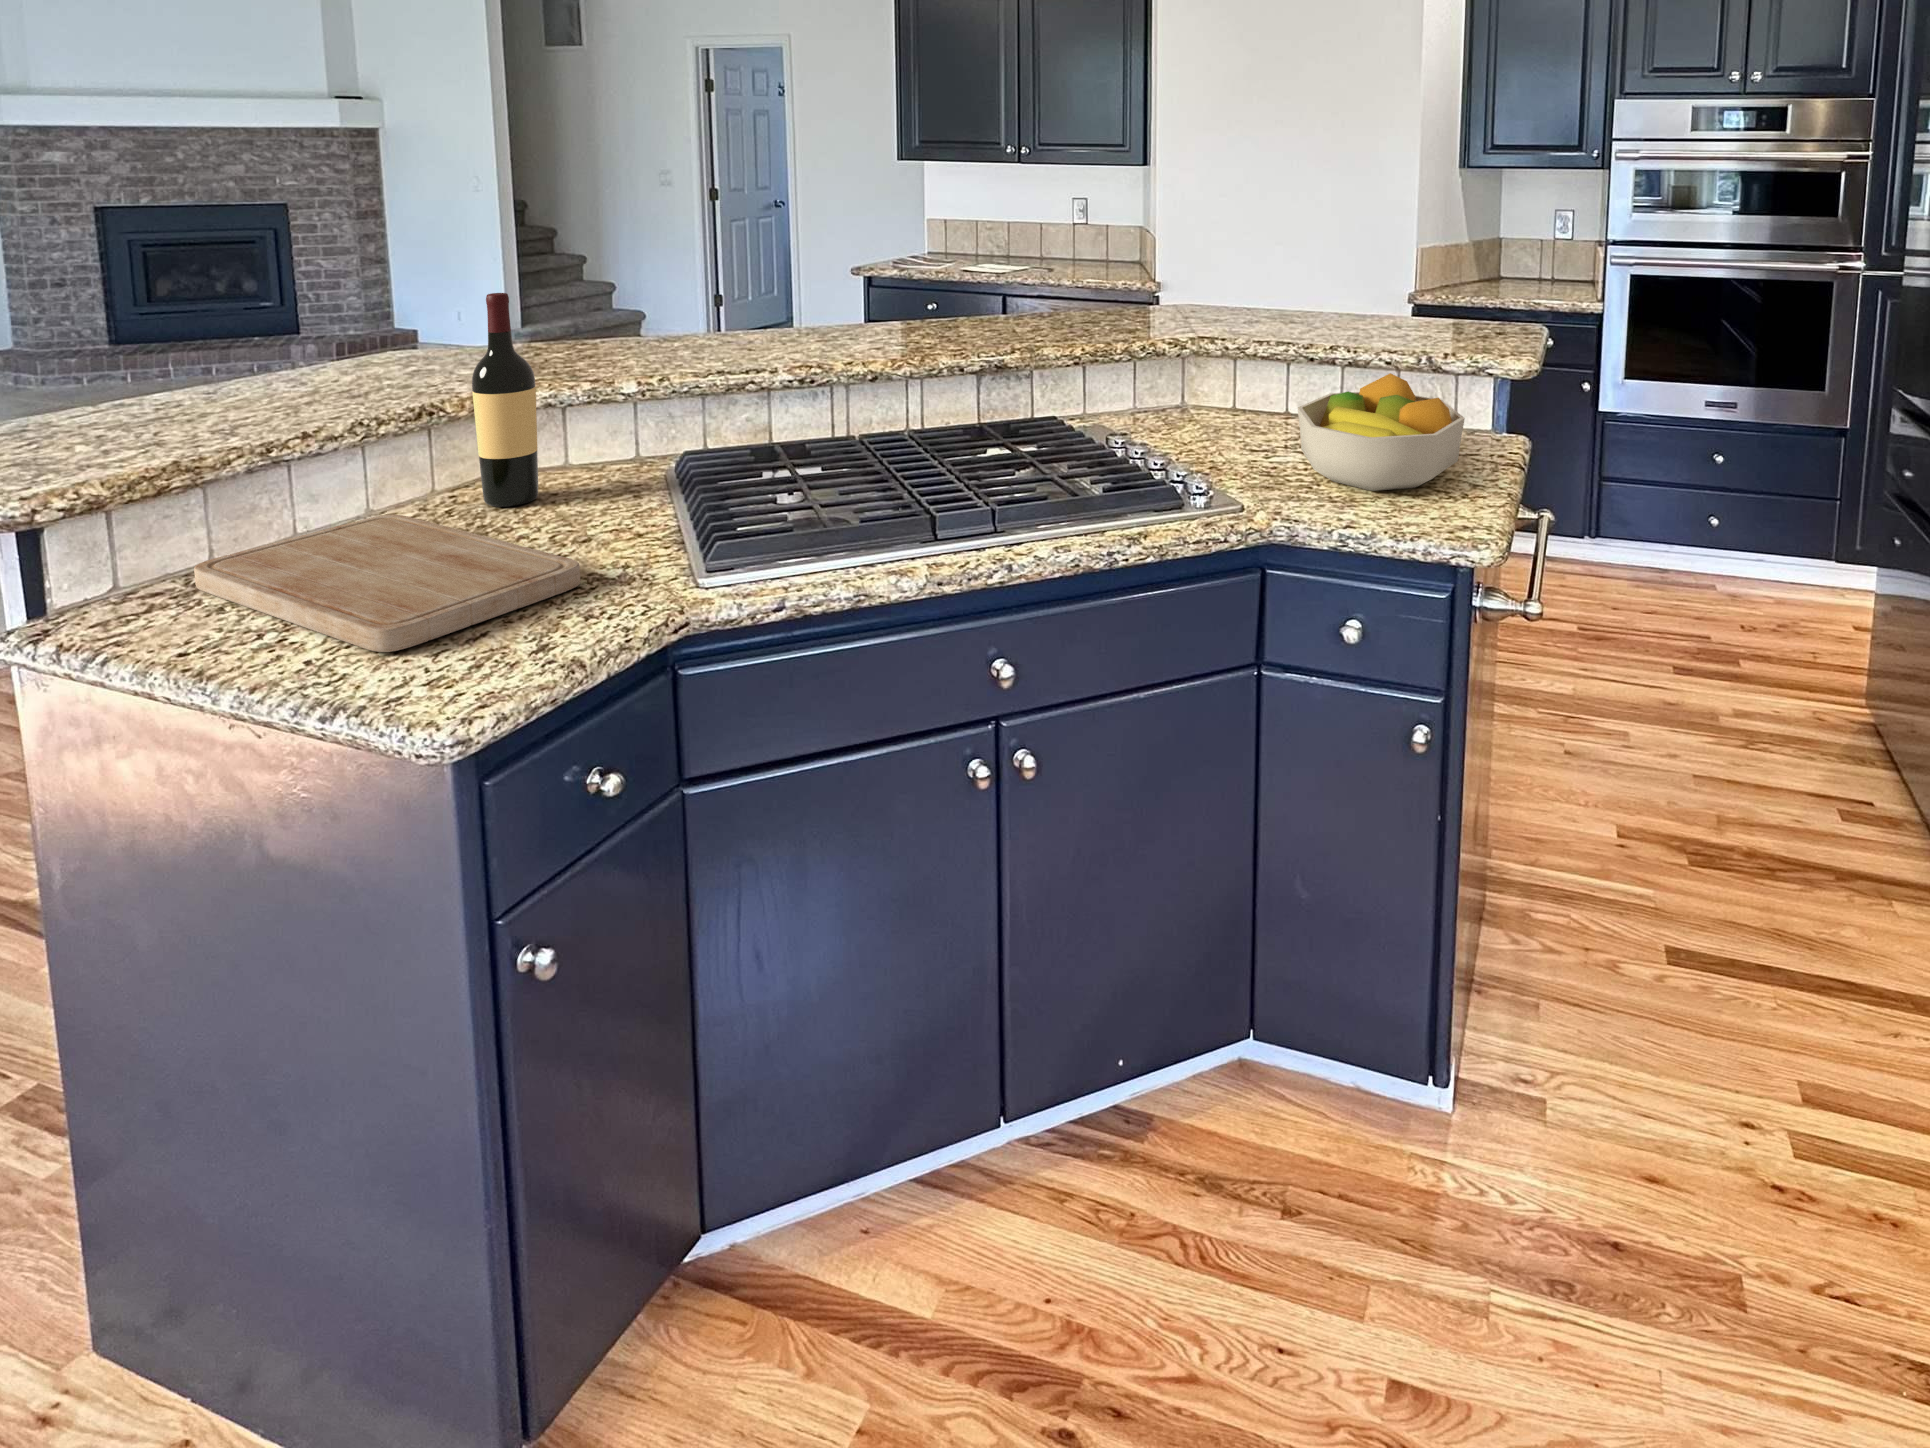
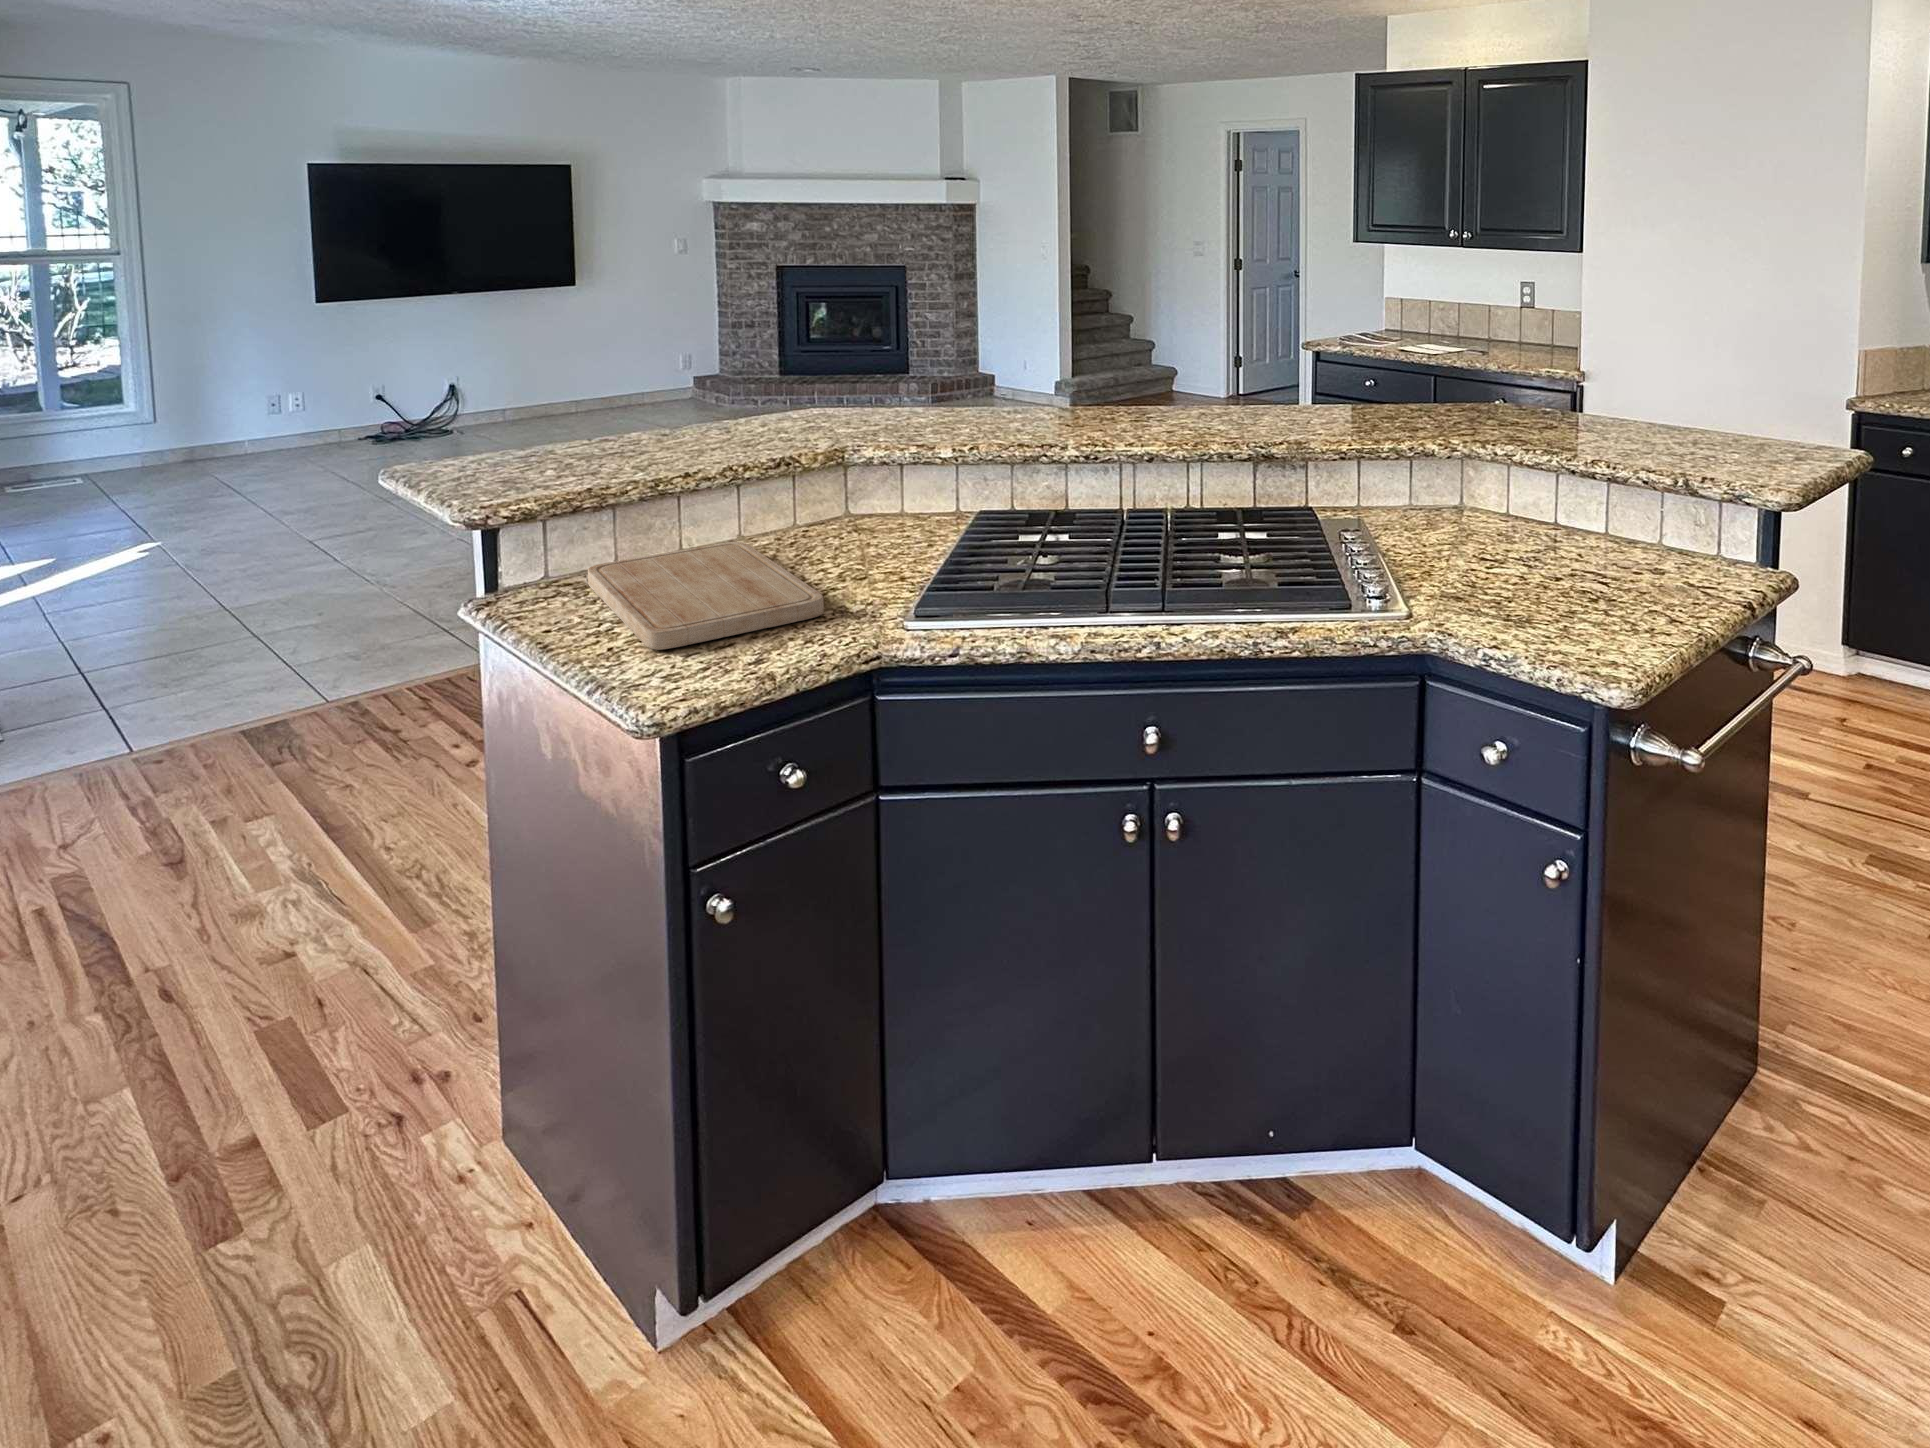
wine bottle: present [472,293,538,507] -> none [812,372,859,544]
fruit bowl: present [1298,373,1465,491] -> none [1495,496,1668,617]

